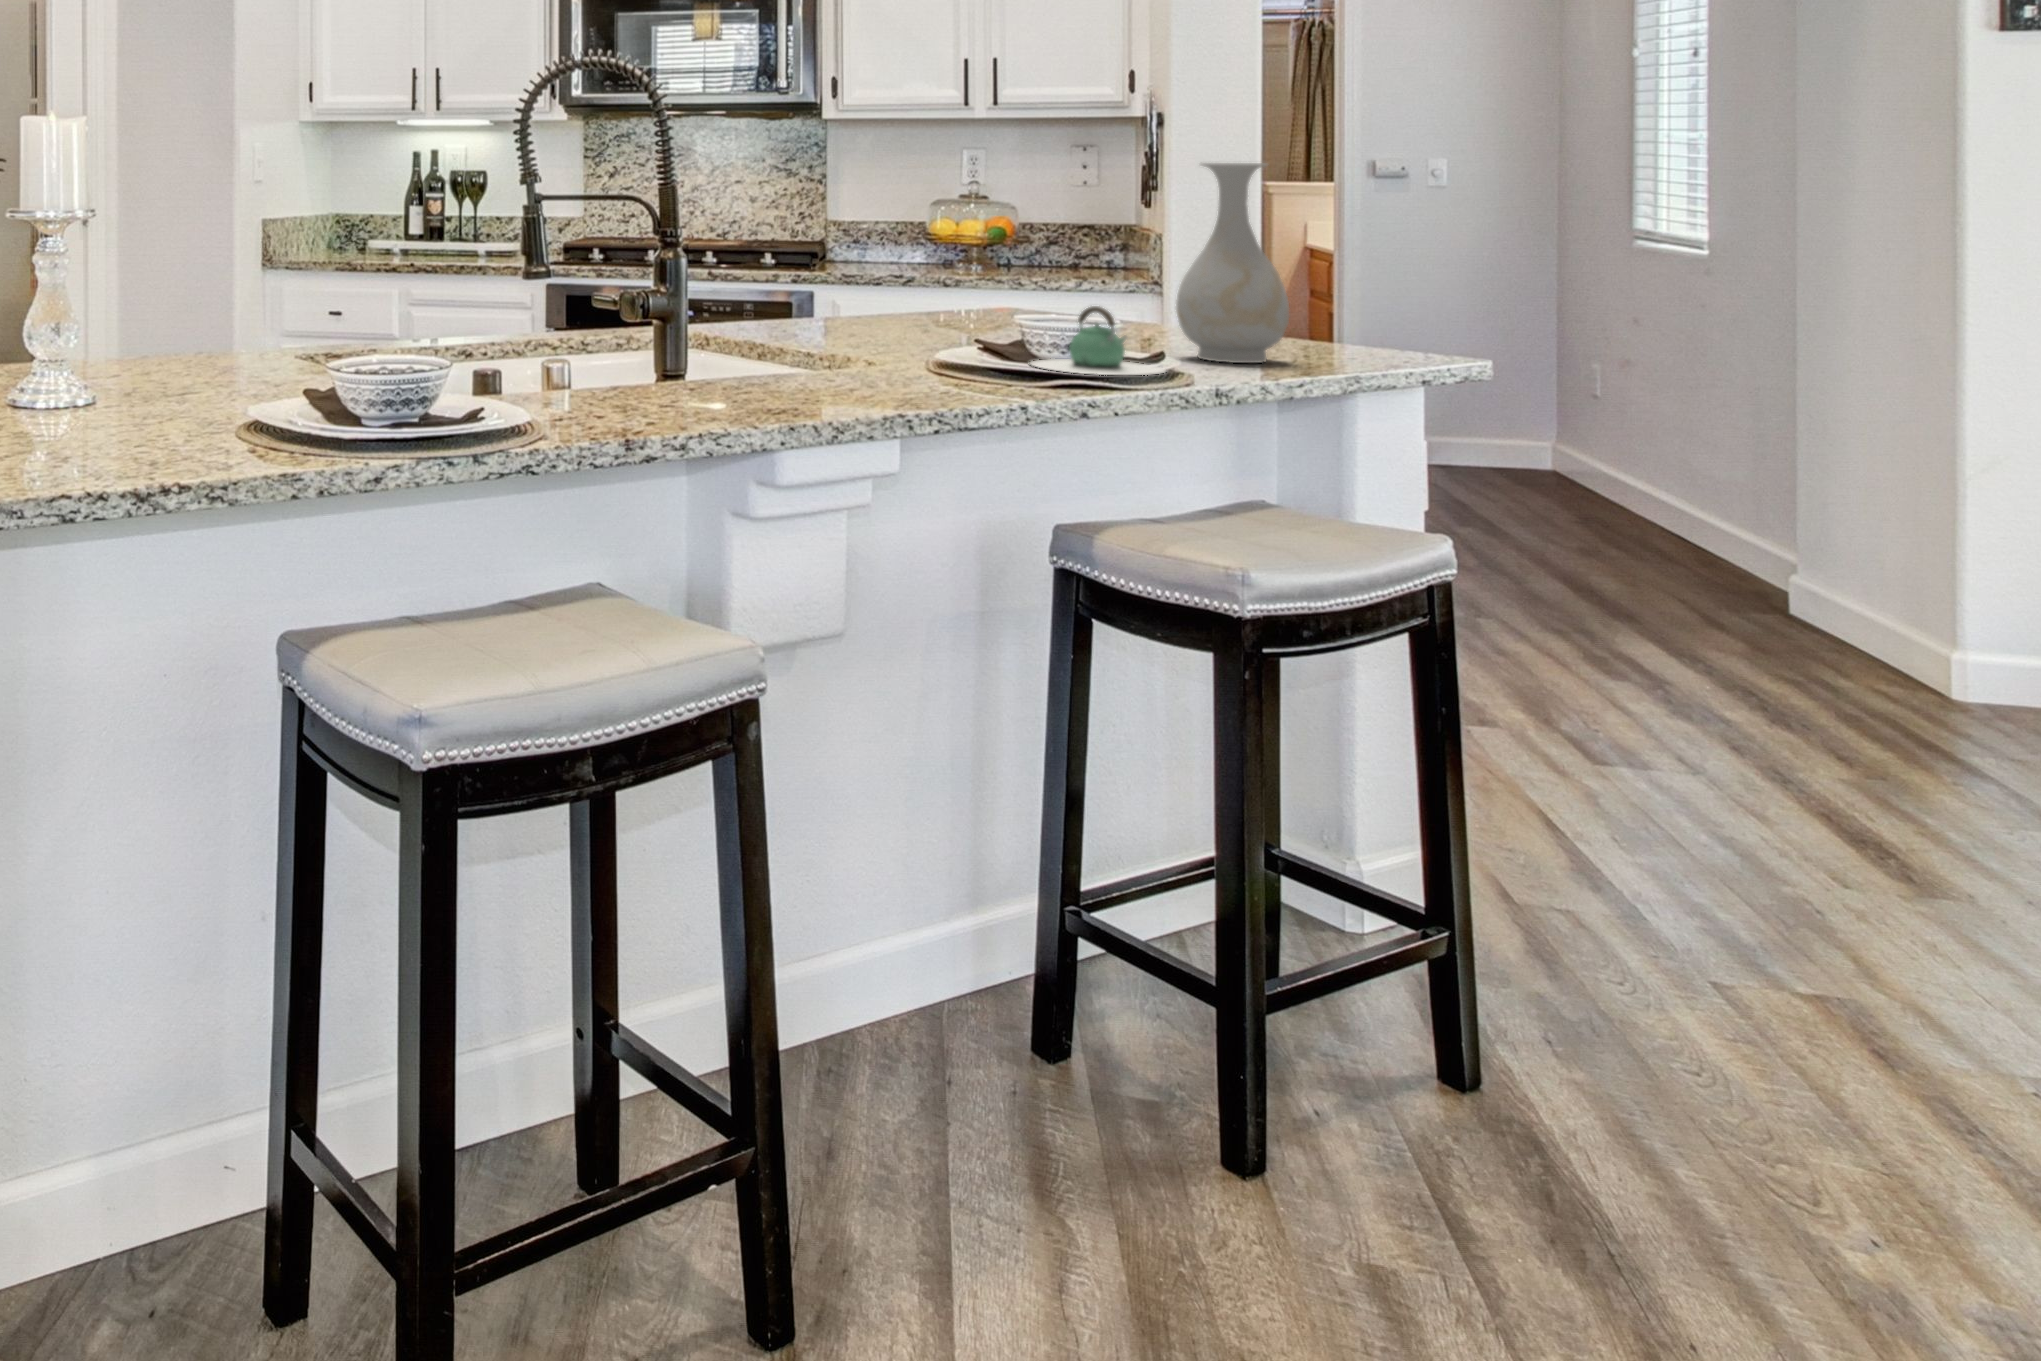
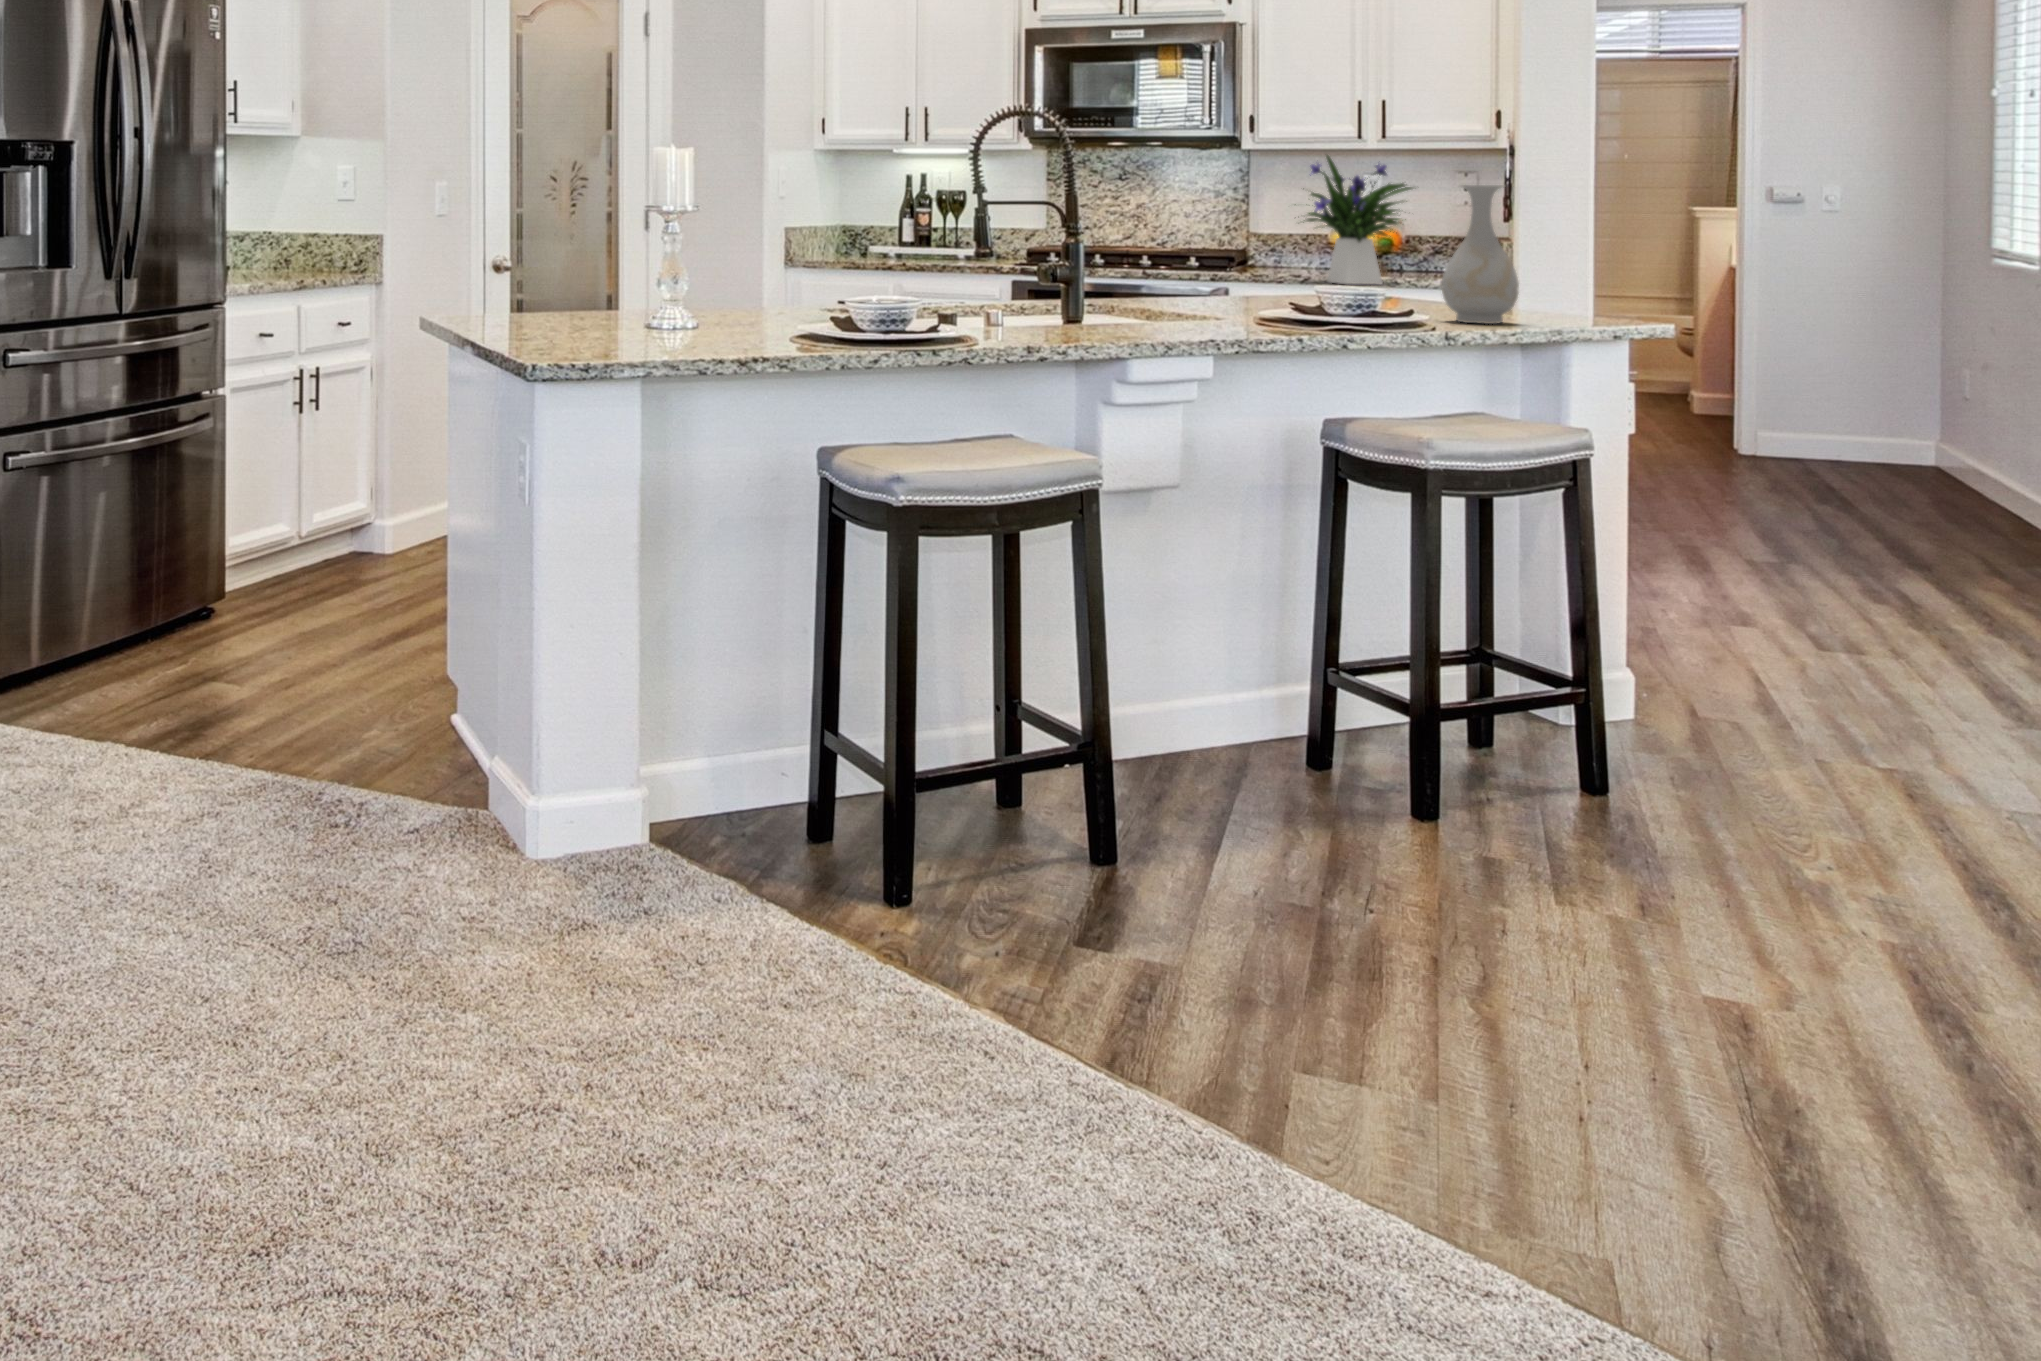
flower arrangement: none [886,122,1051,287] -> present [1303,155,1412,284]
teapot: present [1030,306,1165,375] -> none [1327,282,1421,327]

